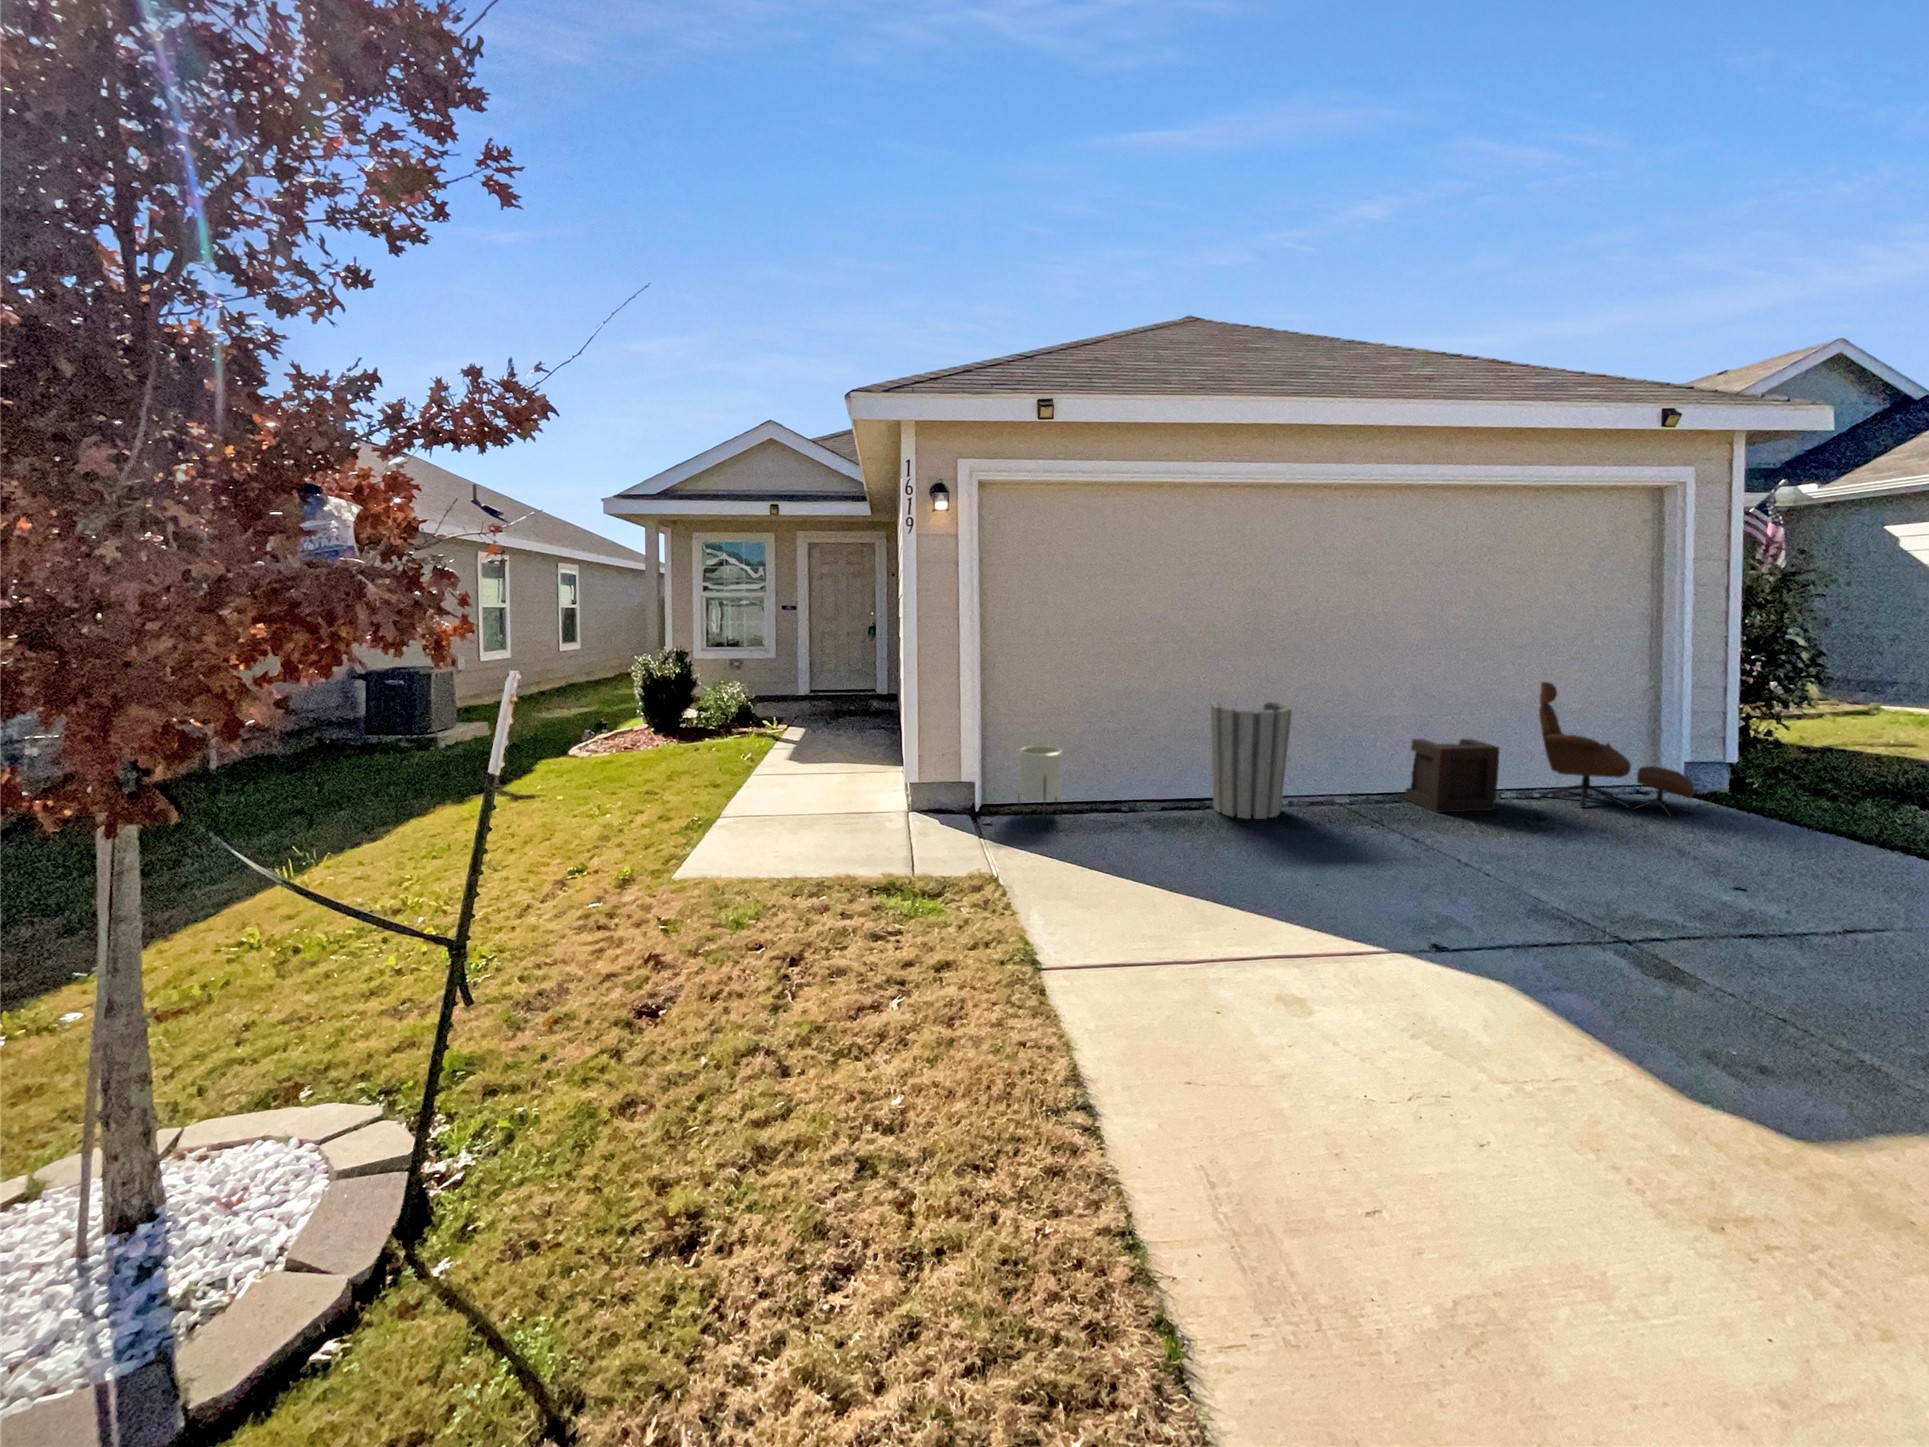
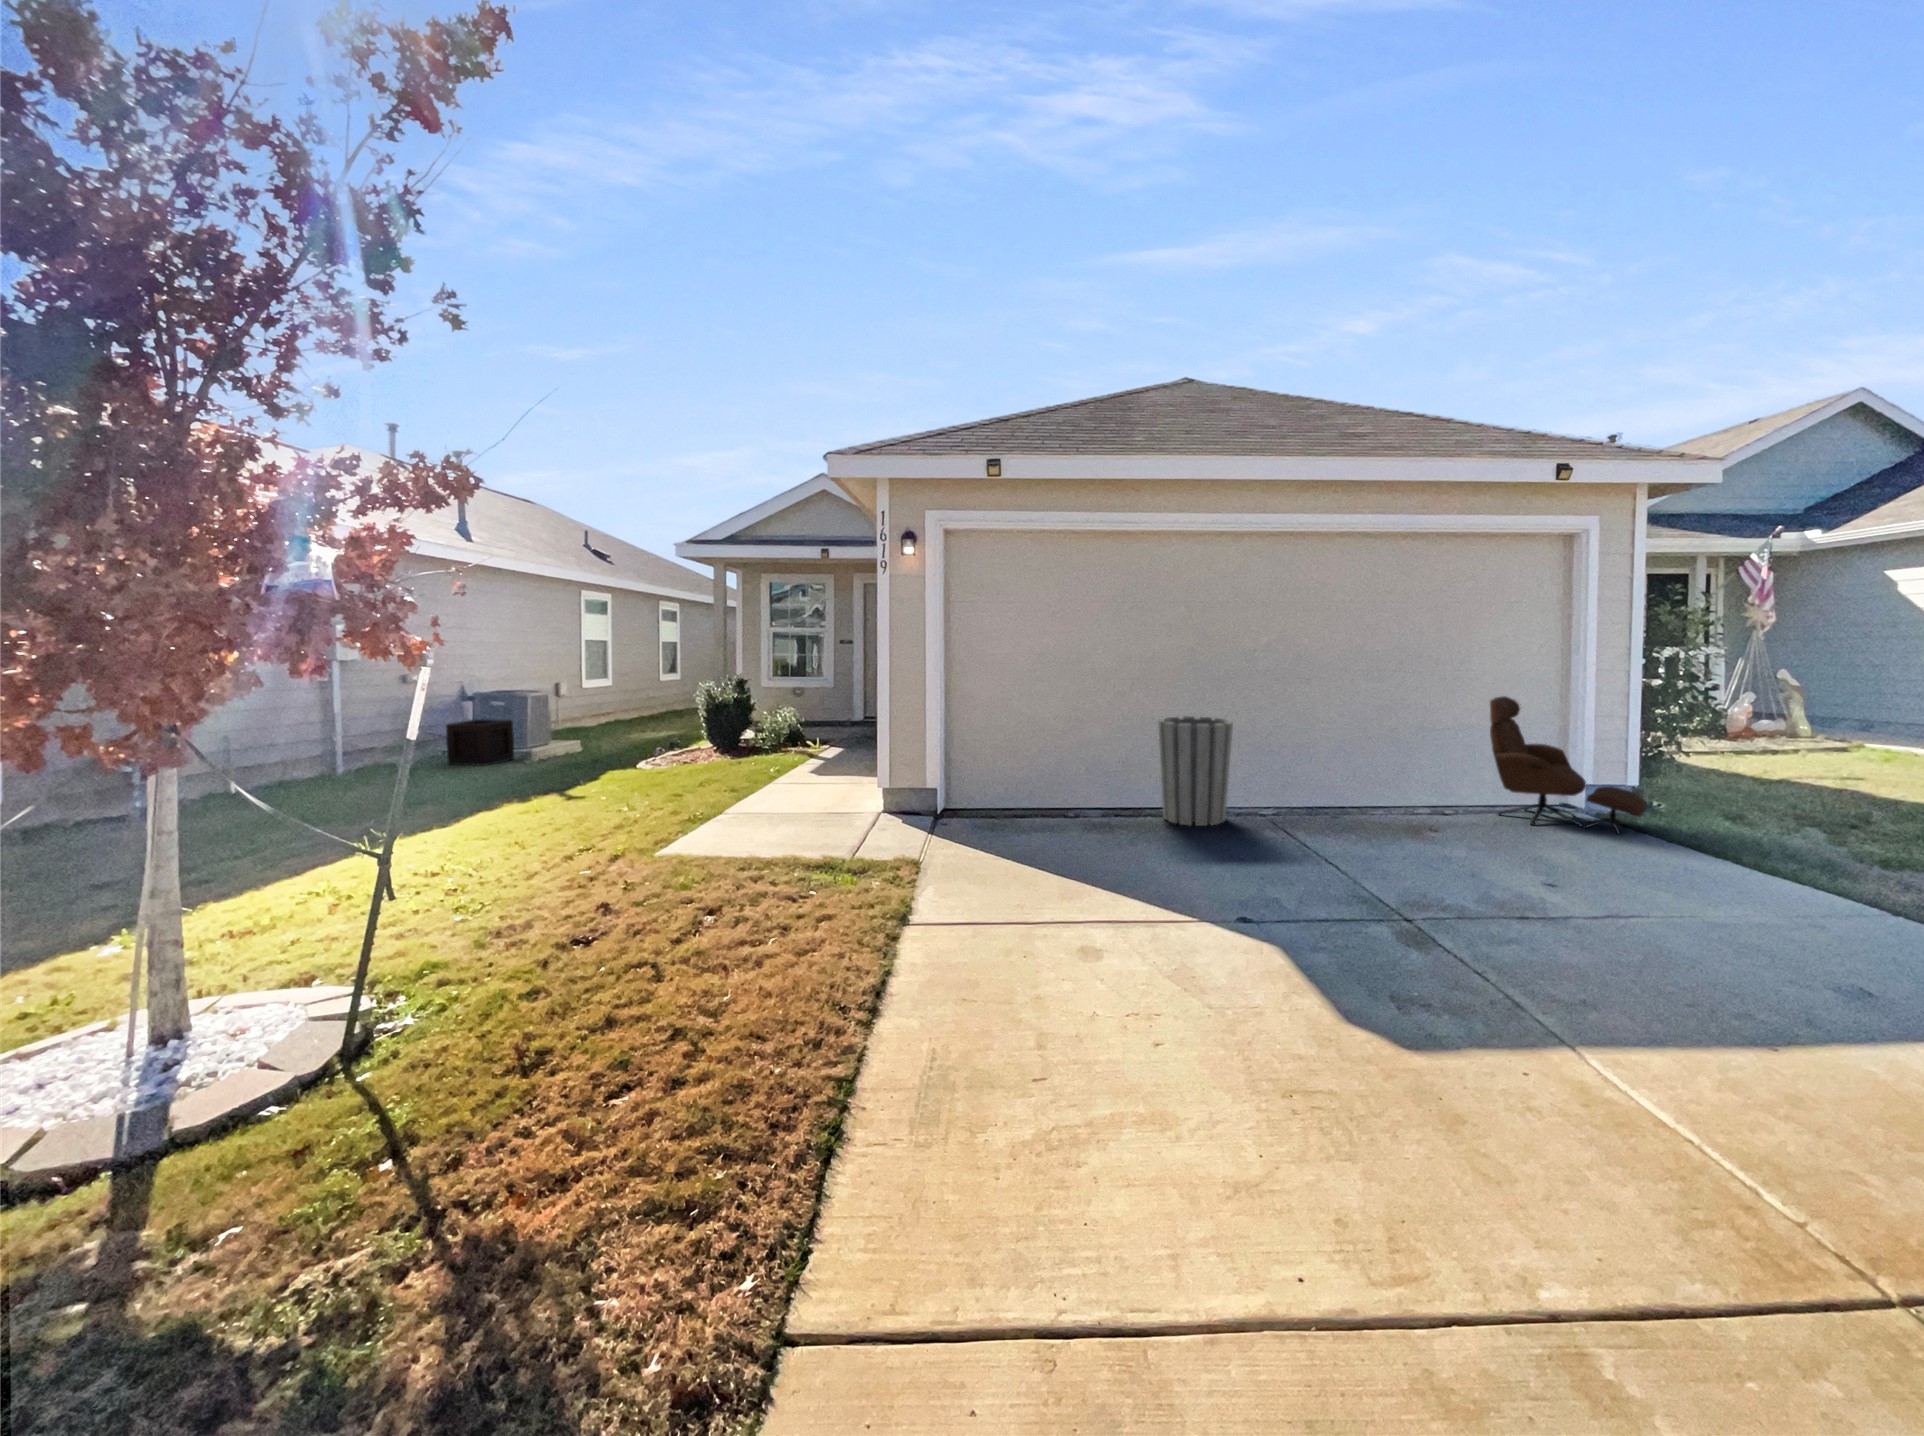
wooden crate: present [1399,739,1499,813] -> present [446,719,514,765]
planter: present [1018,746,1062,800] -> none [980,756,1019,822]

